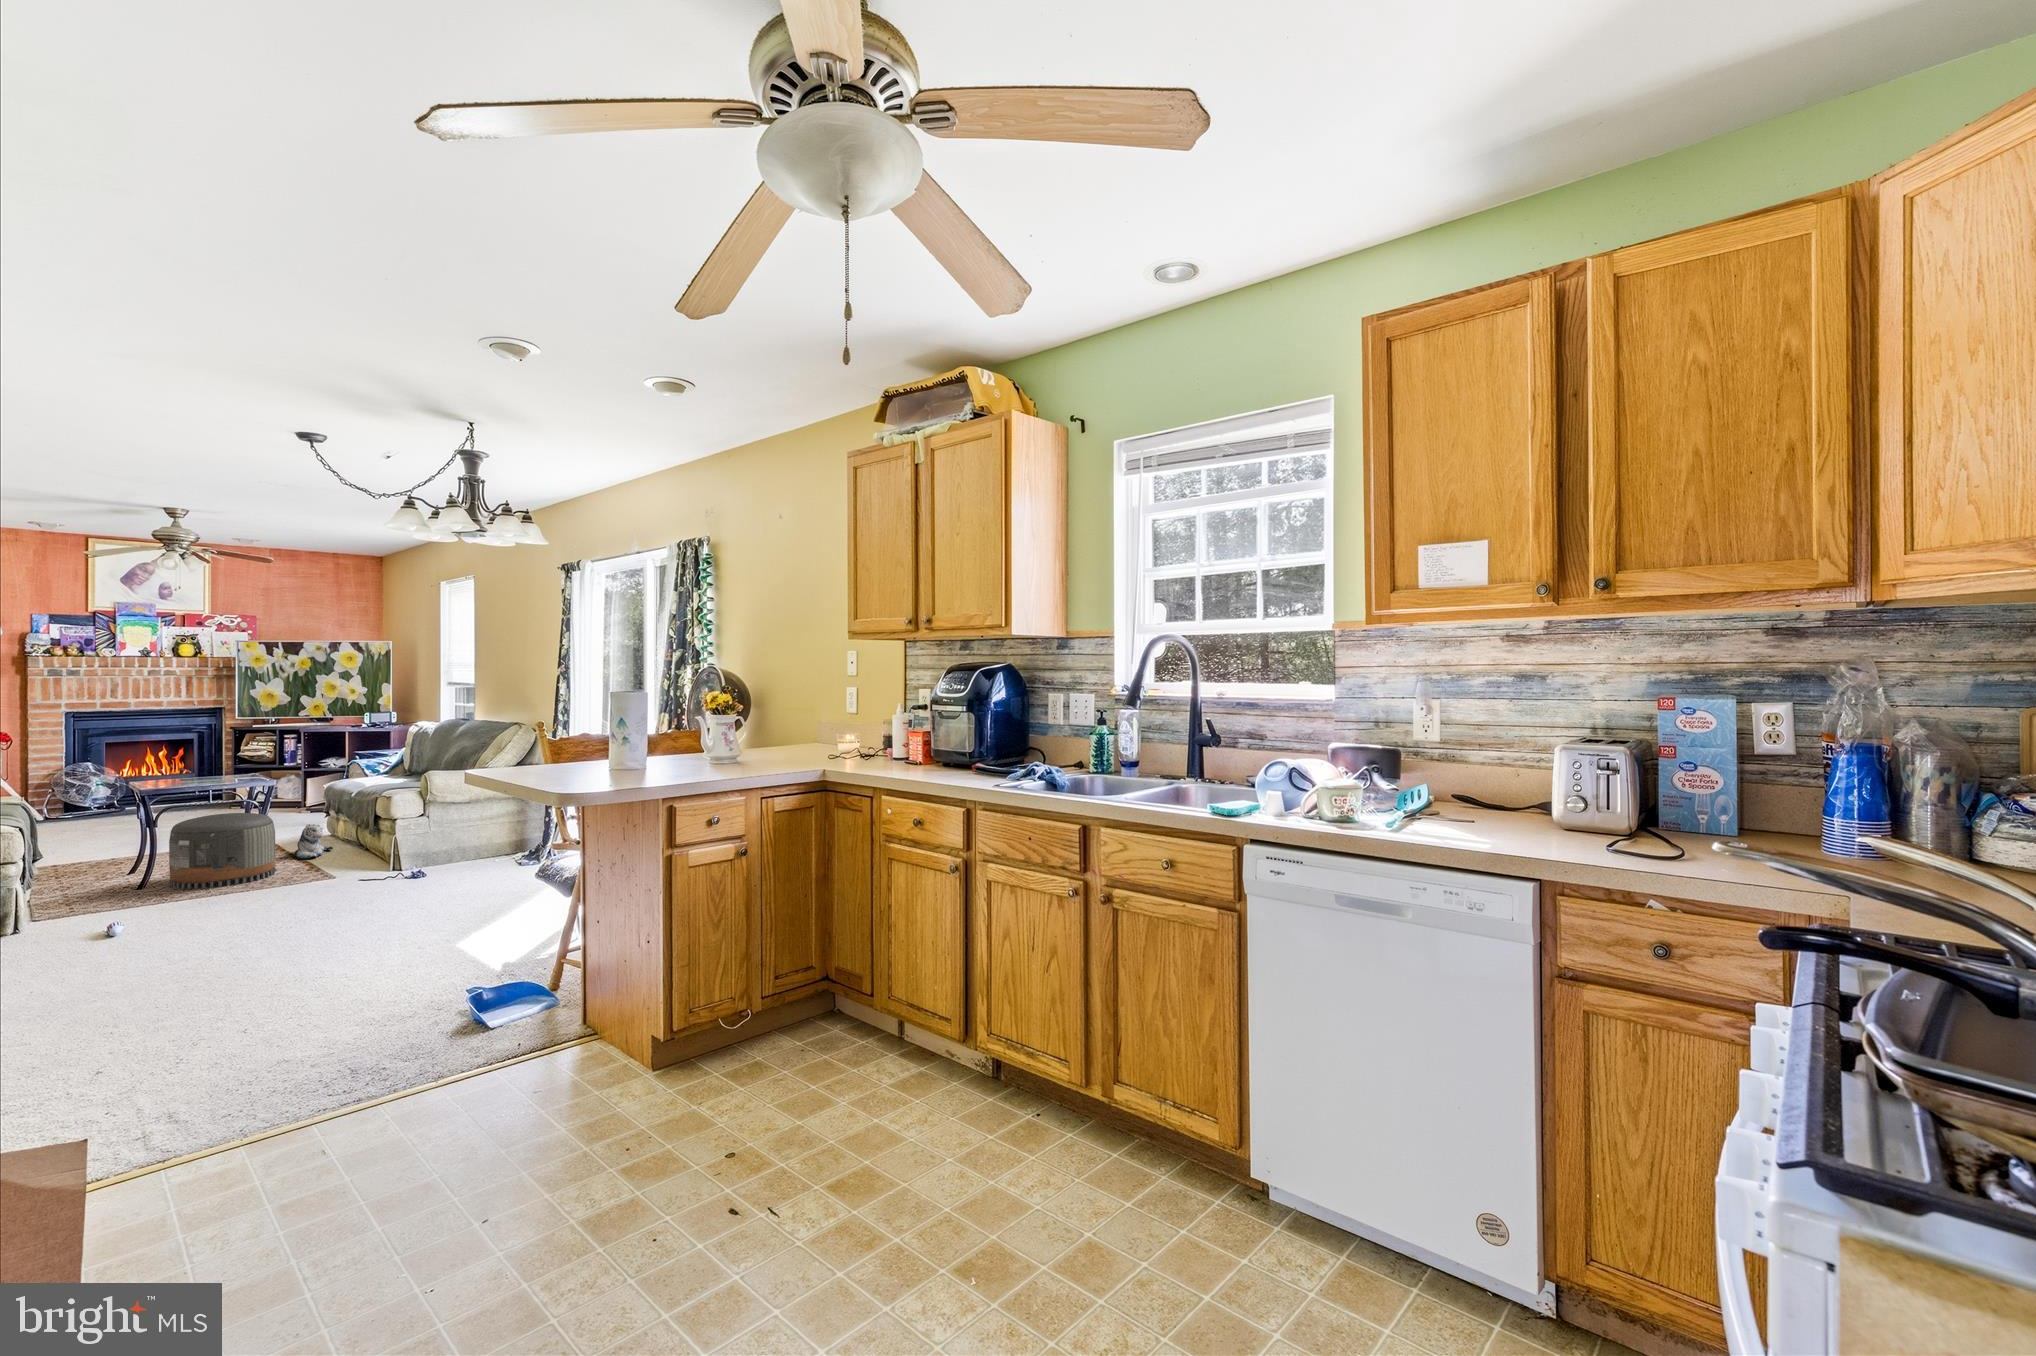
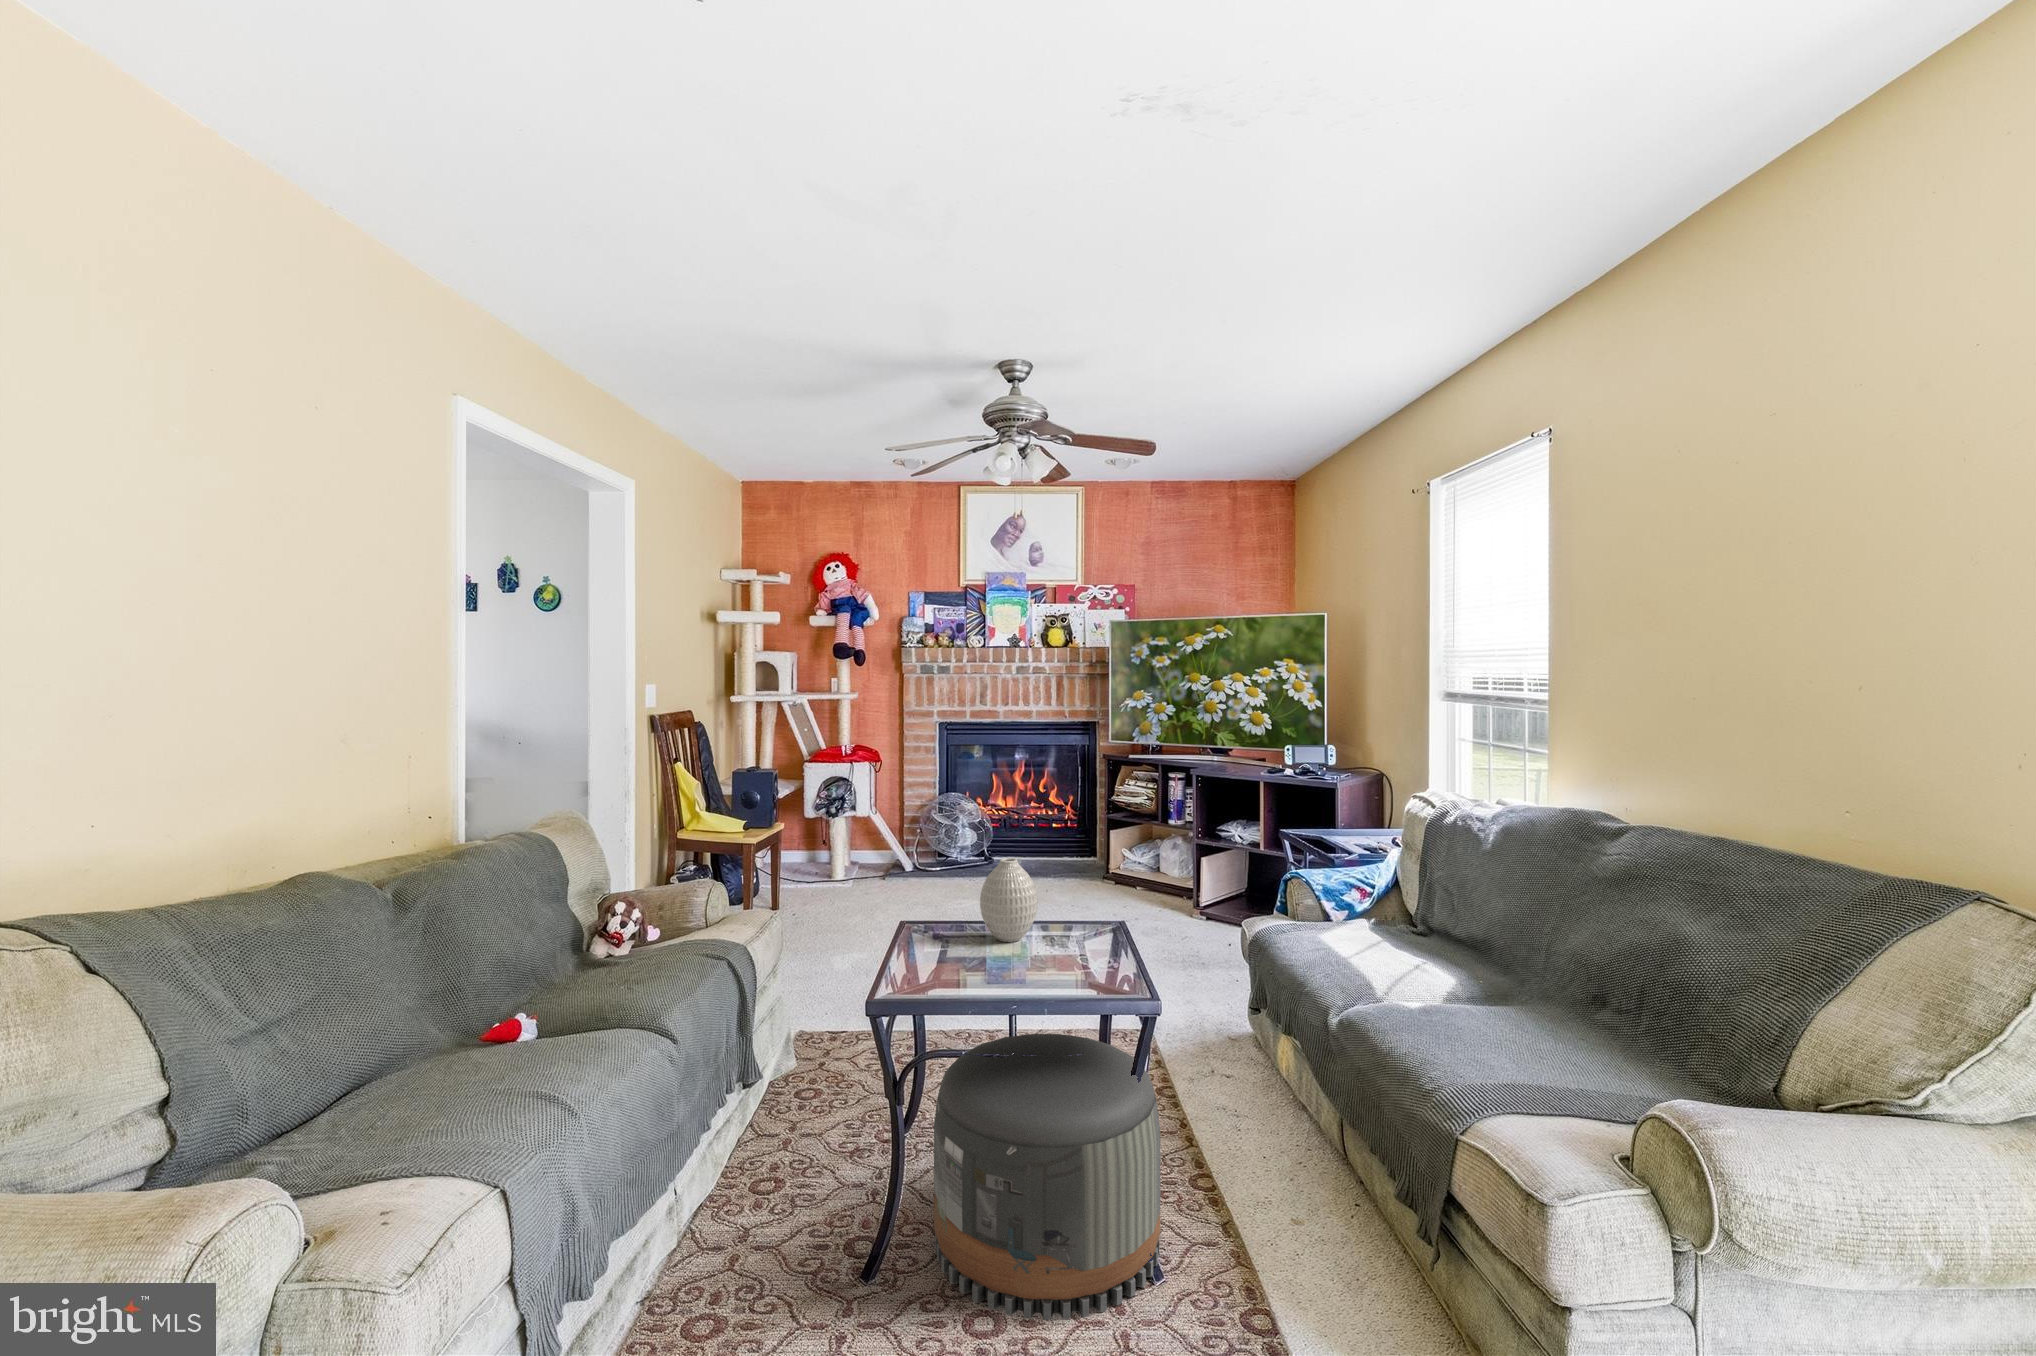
vase: none [177,757,210,791] -> present [980,858,1038,942]
plush toy: present [295,824,333,859] -> none [1194,1054,1275,1165]

